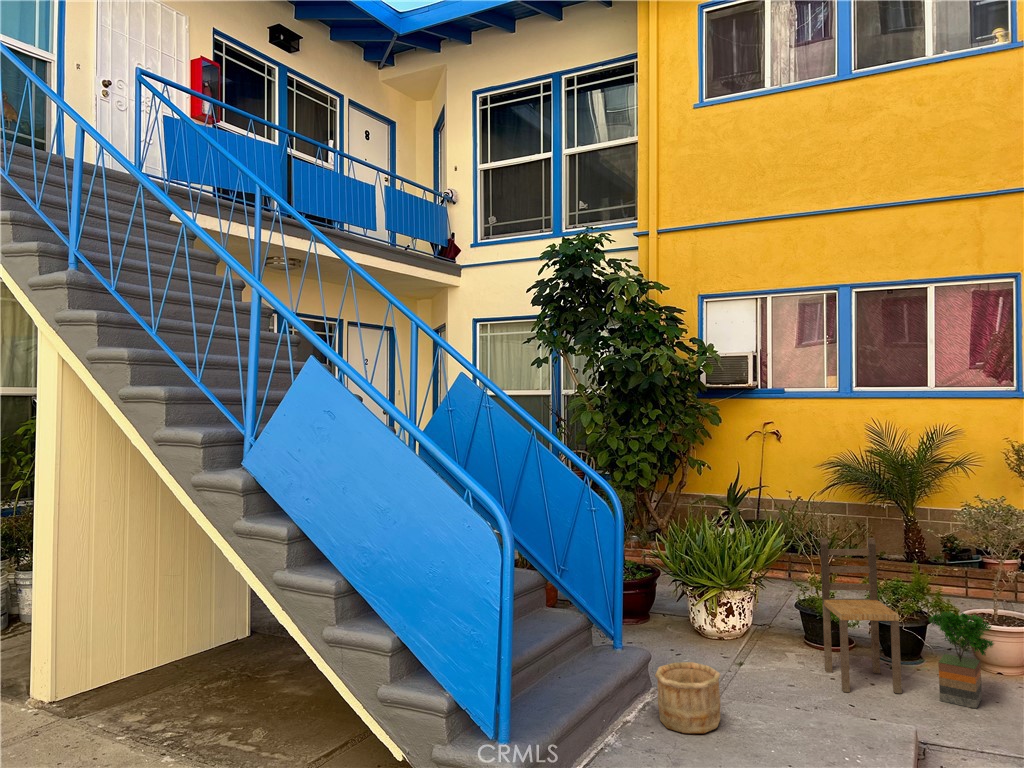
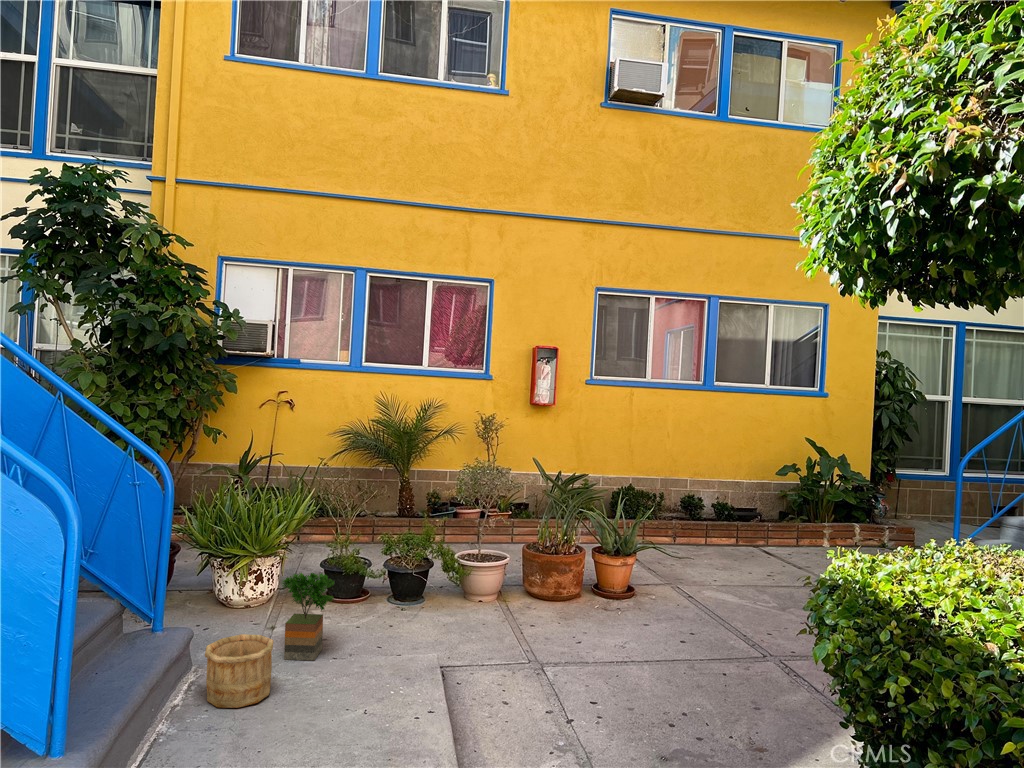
chair: present [820,538,902,693] -> none [351,497,419,636]
potted tree: present [930,611,994,708] -> present [282,573,334,661]

